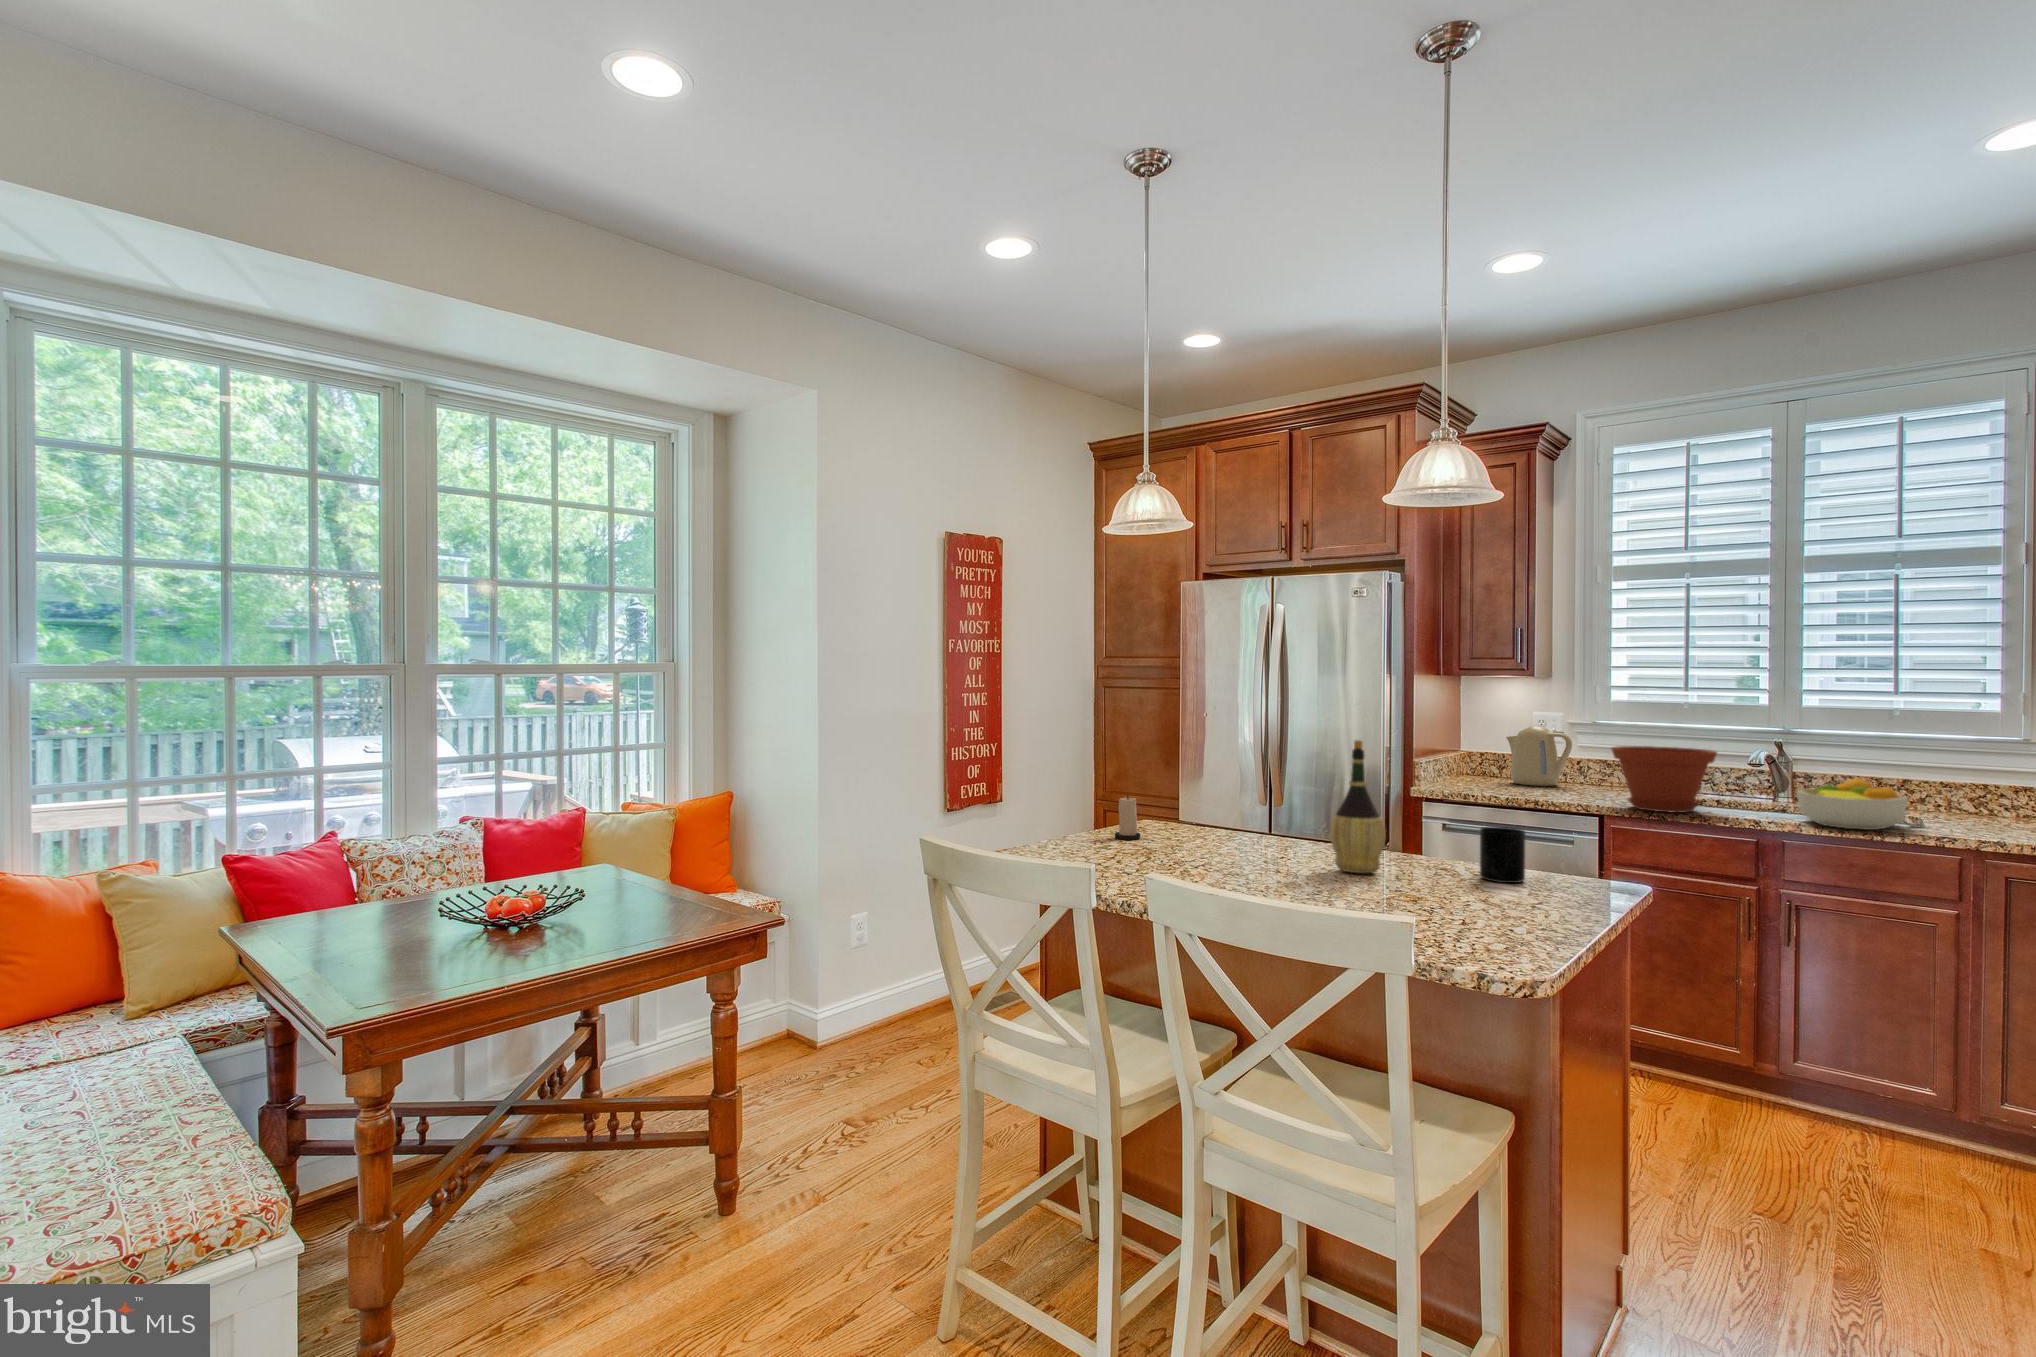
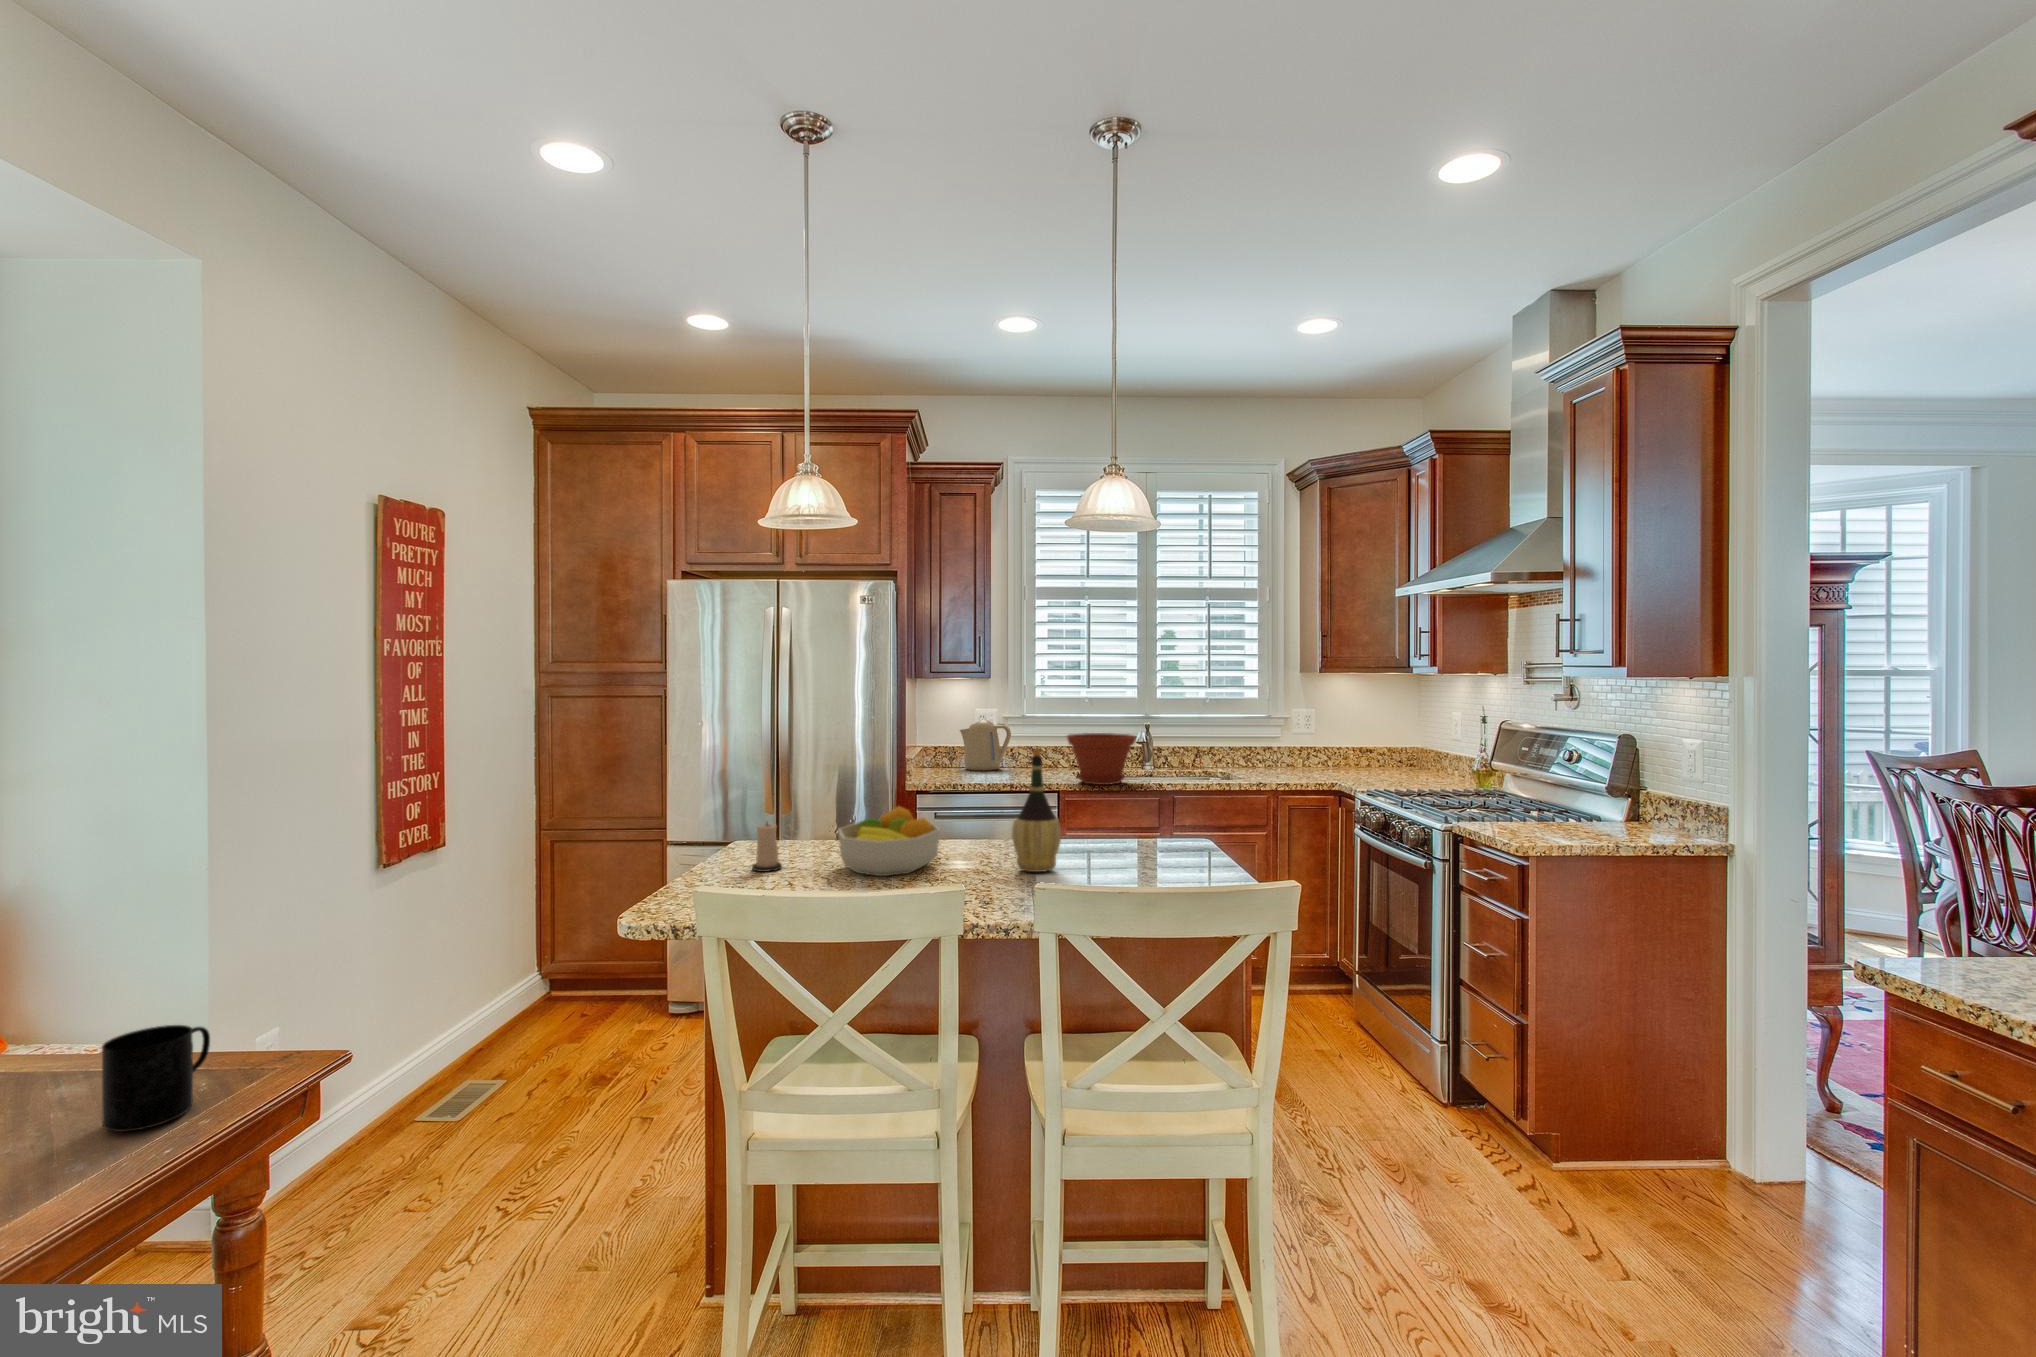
fruit bowl: present [1797,778,1907,830] -> present [838,806,940,876]
mug: present [1480,827,1525,883] -> present [102,1025,210,1132]

